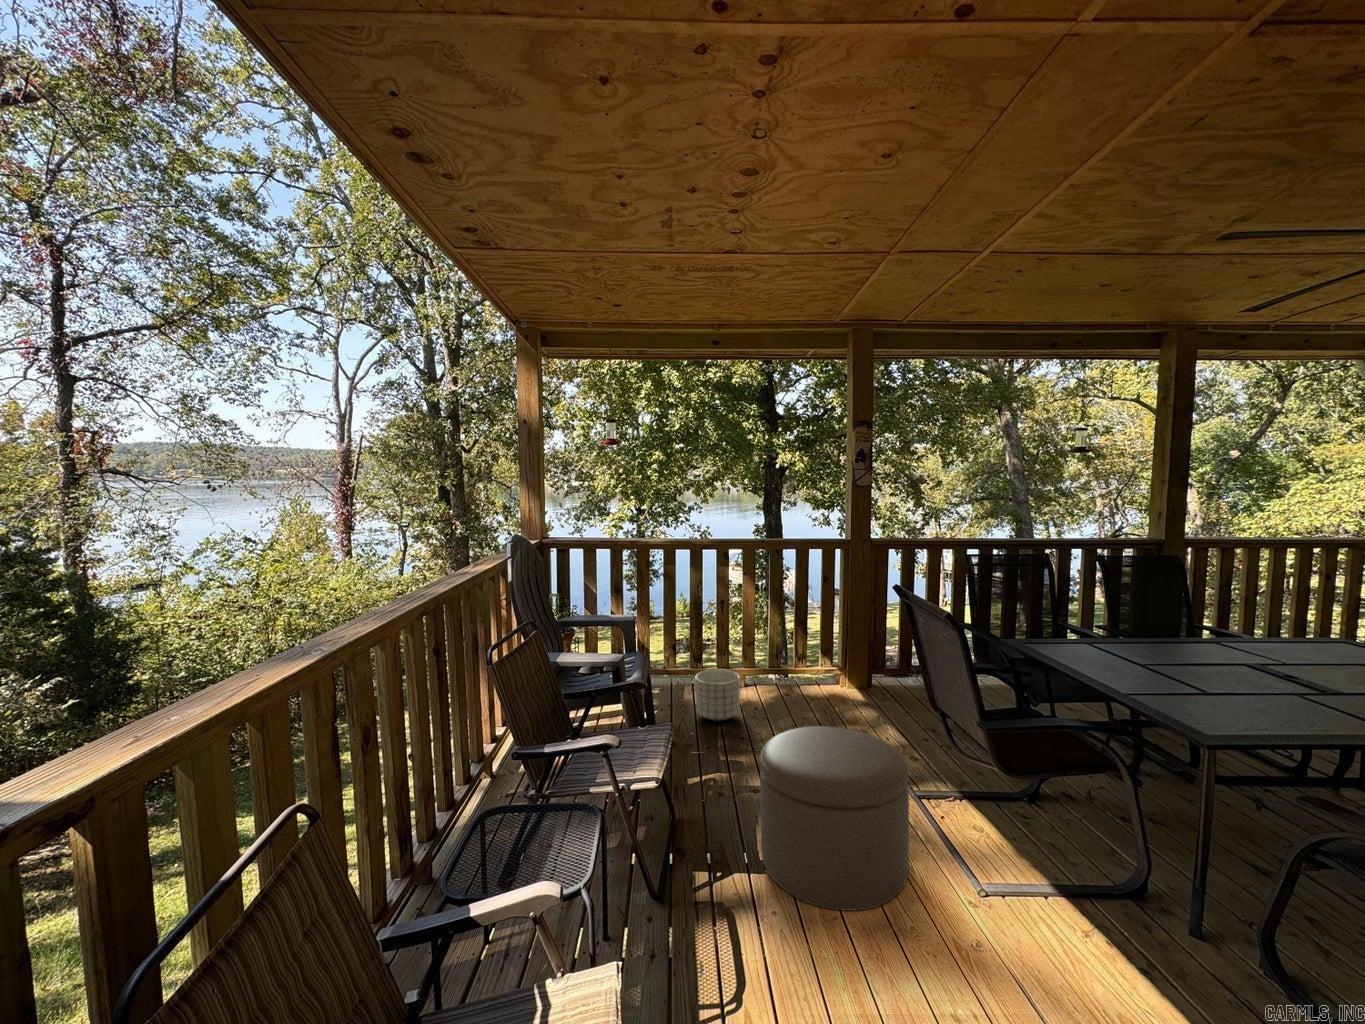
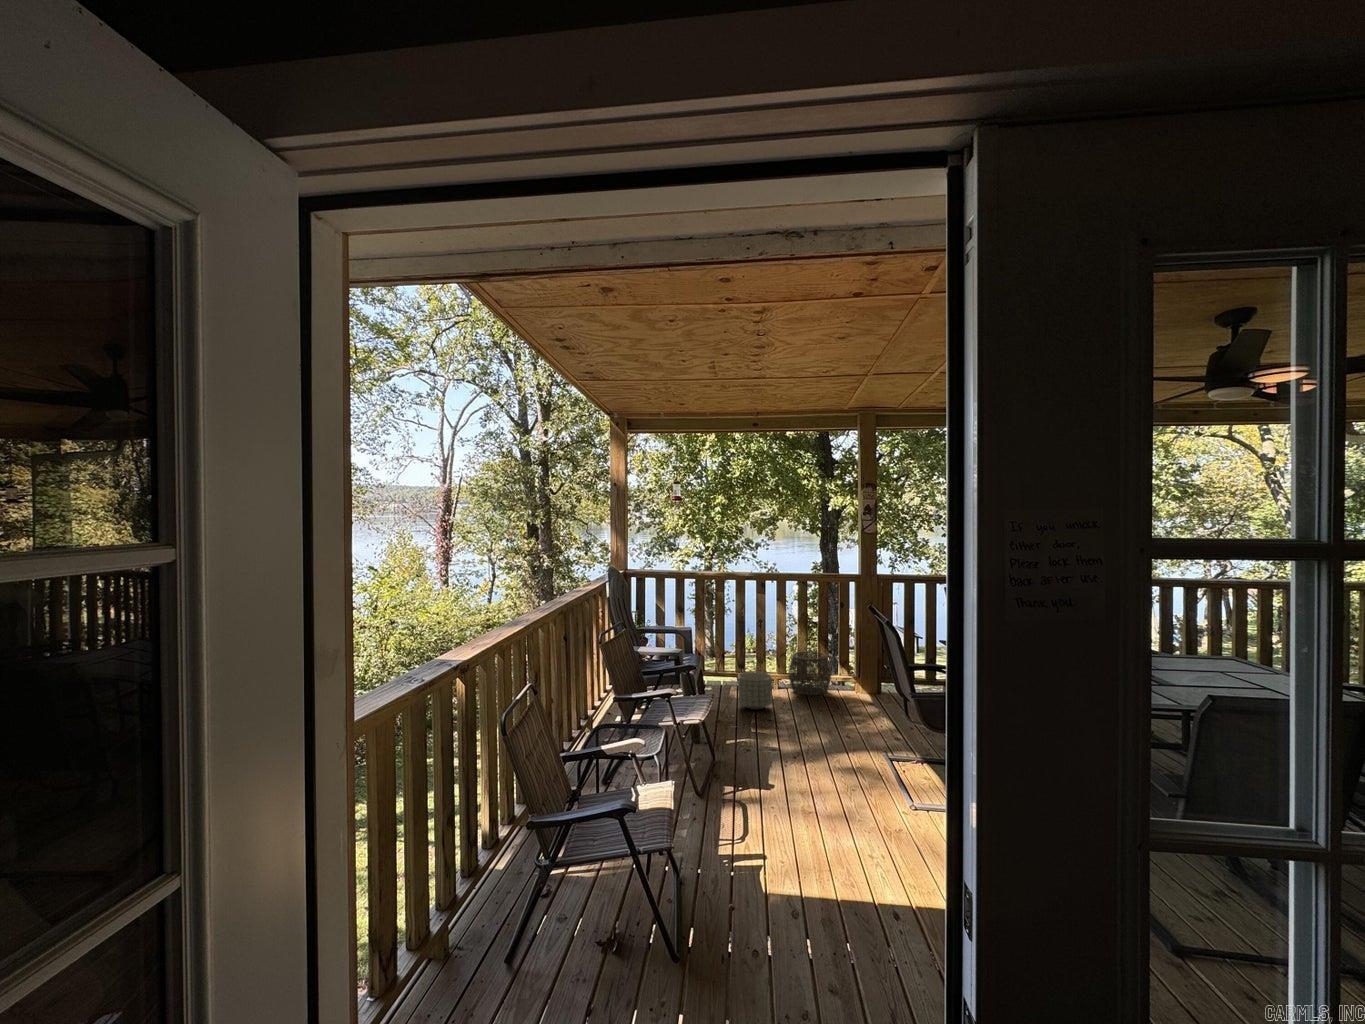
woven basket: none [755,637,810,694] -> present [788,651,831,695]
ottoman: present [760,726,909,911] -> none [770,698,866,805]

